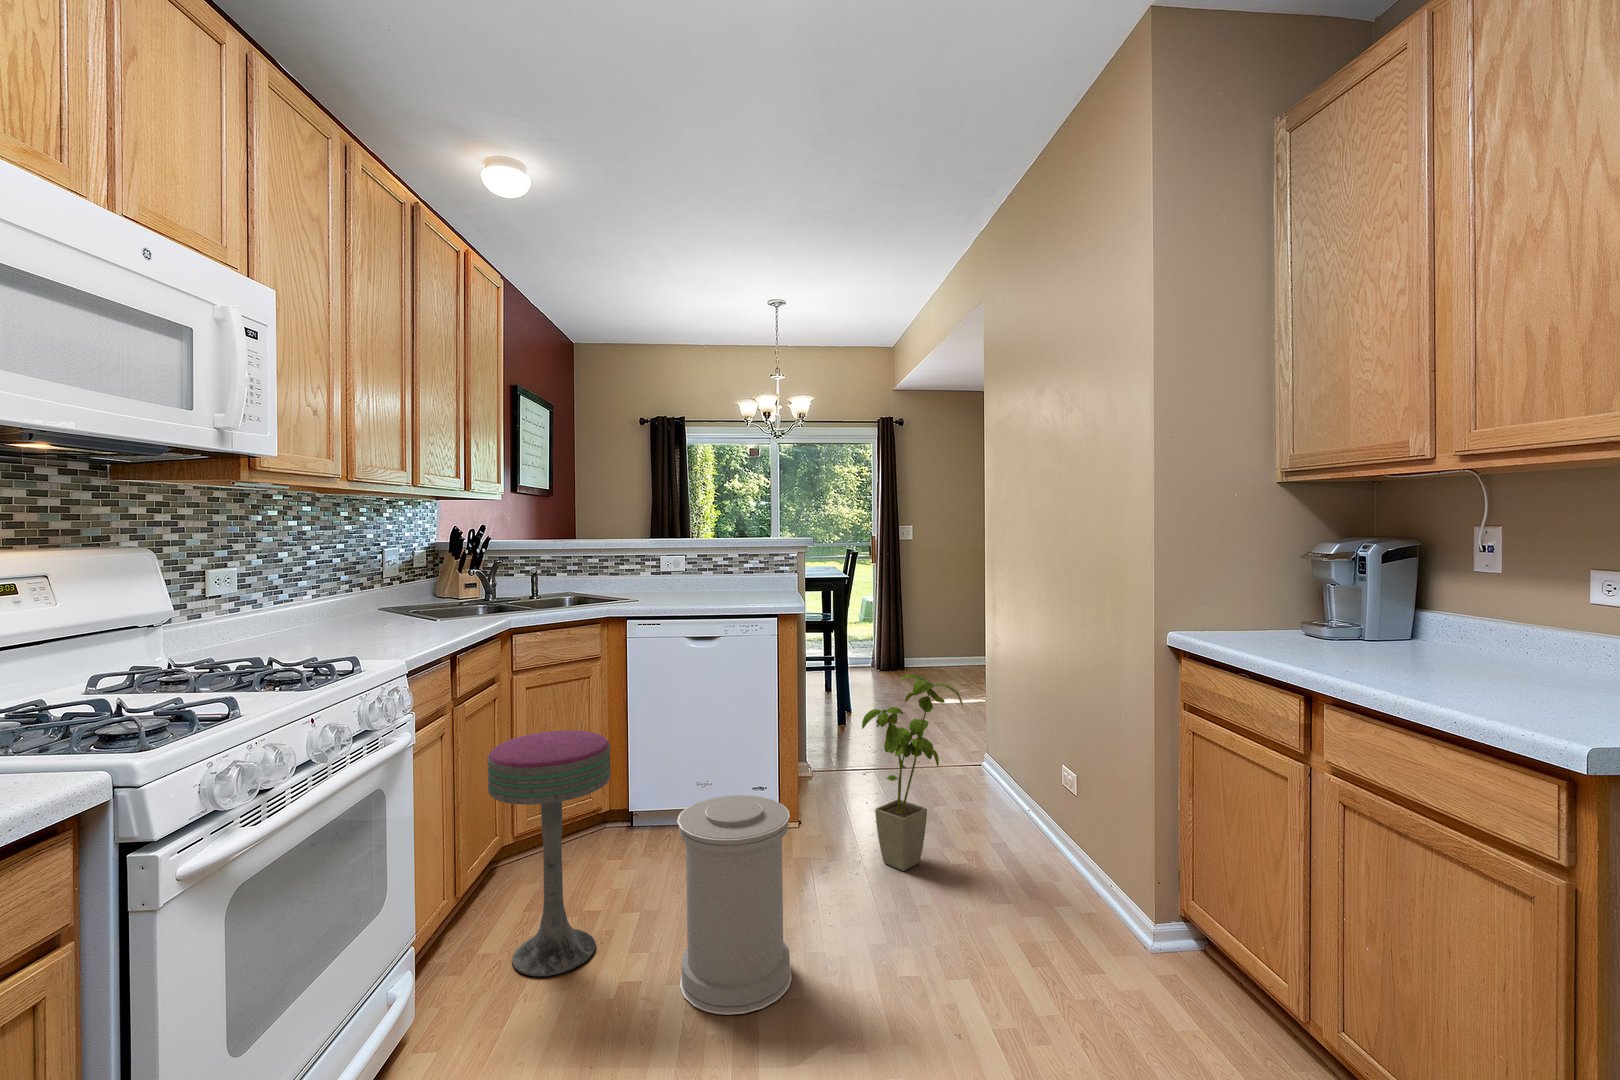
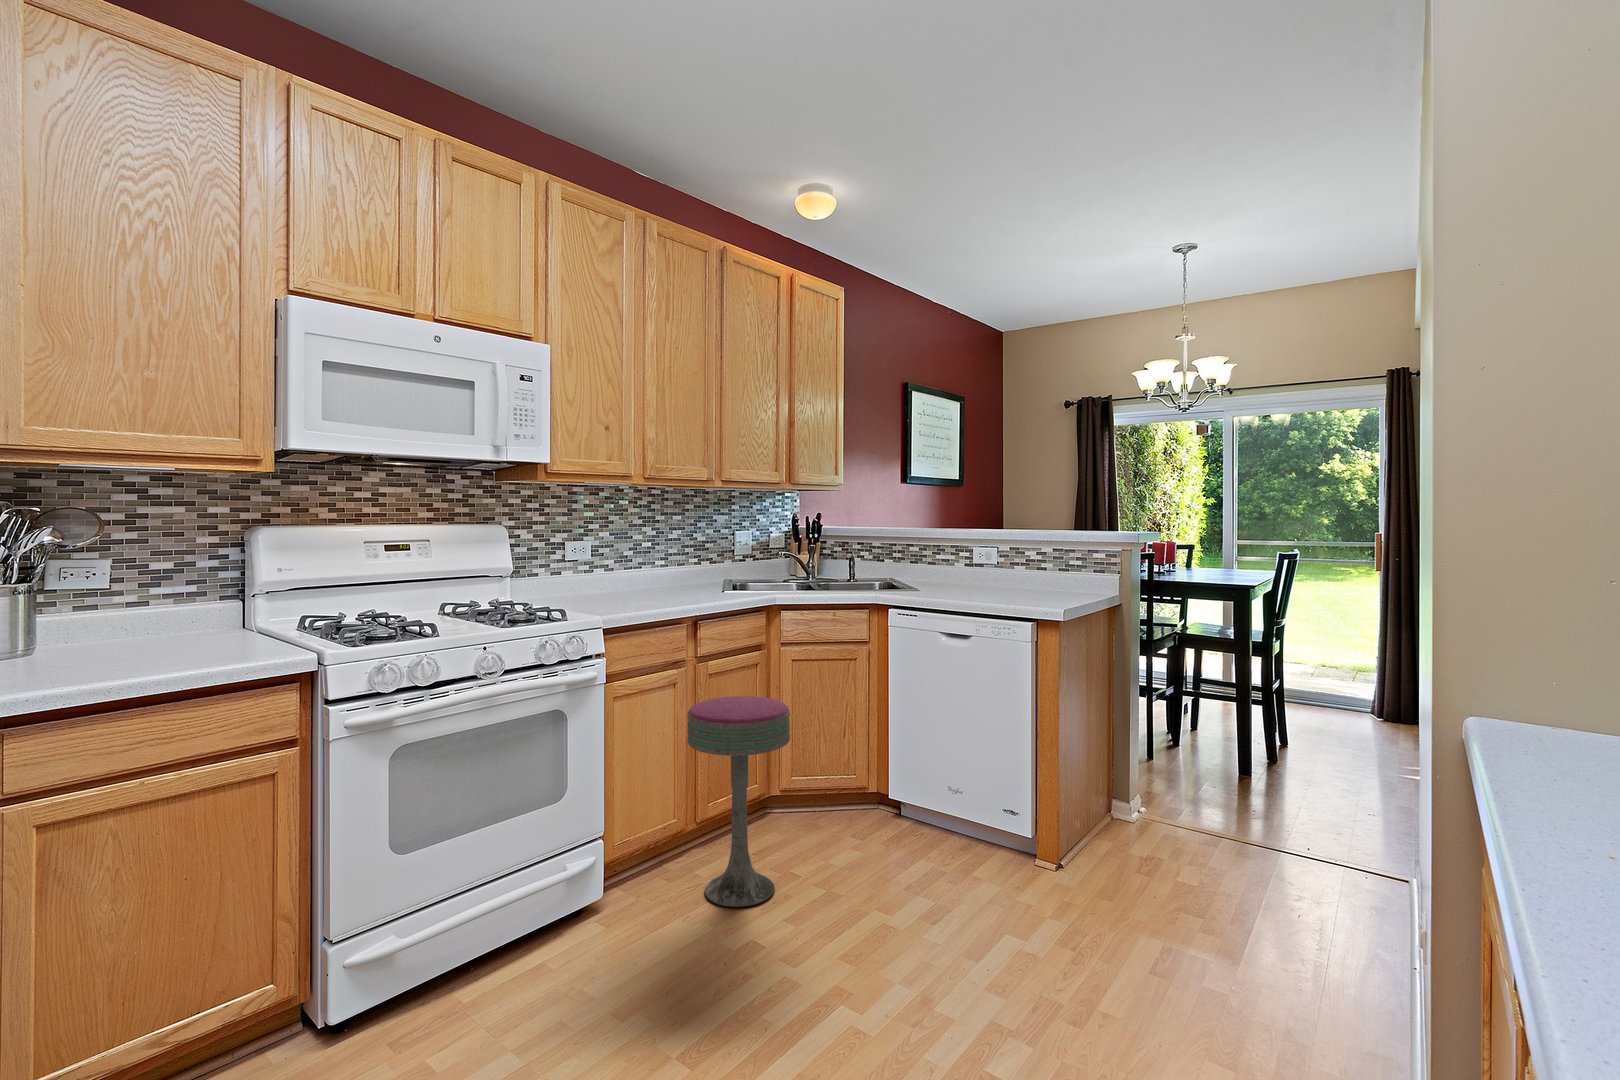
house plant: present [862,674,963,871] -> none [1082,708,1217,953]
trash can: present [677,795,792,1015] -> none [786,789,899,1007]

